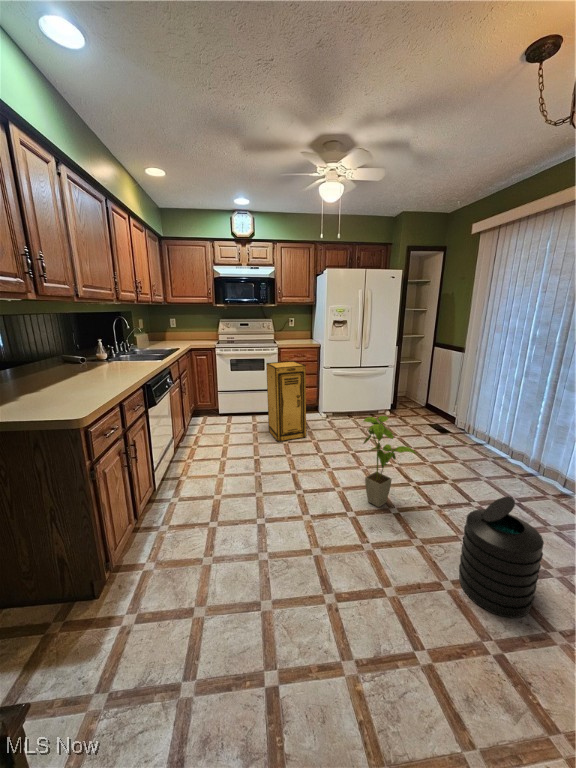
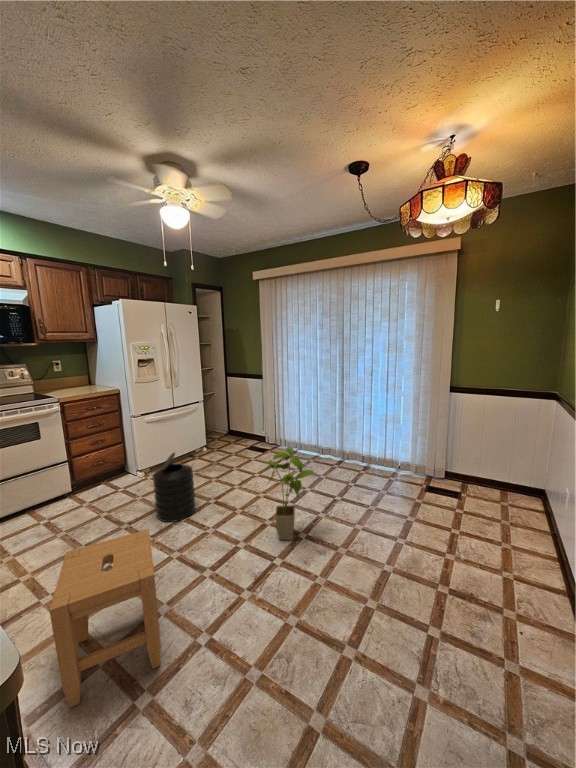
storage cabinet: present [266,361,306,442] -> none [67,413,146,530]
stool: none [186,431,257,517] -> present [49,529,161,708]
trash can: present [459,497,544,618] -> present [153,453,195,522]

